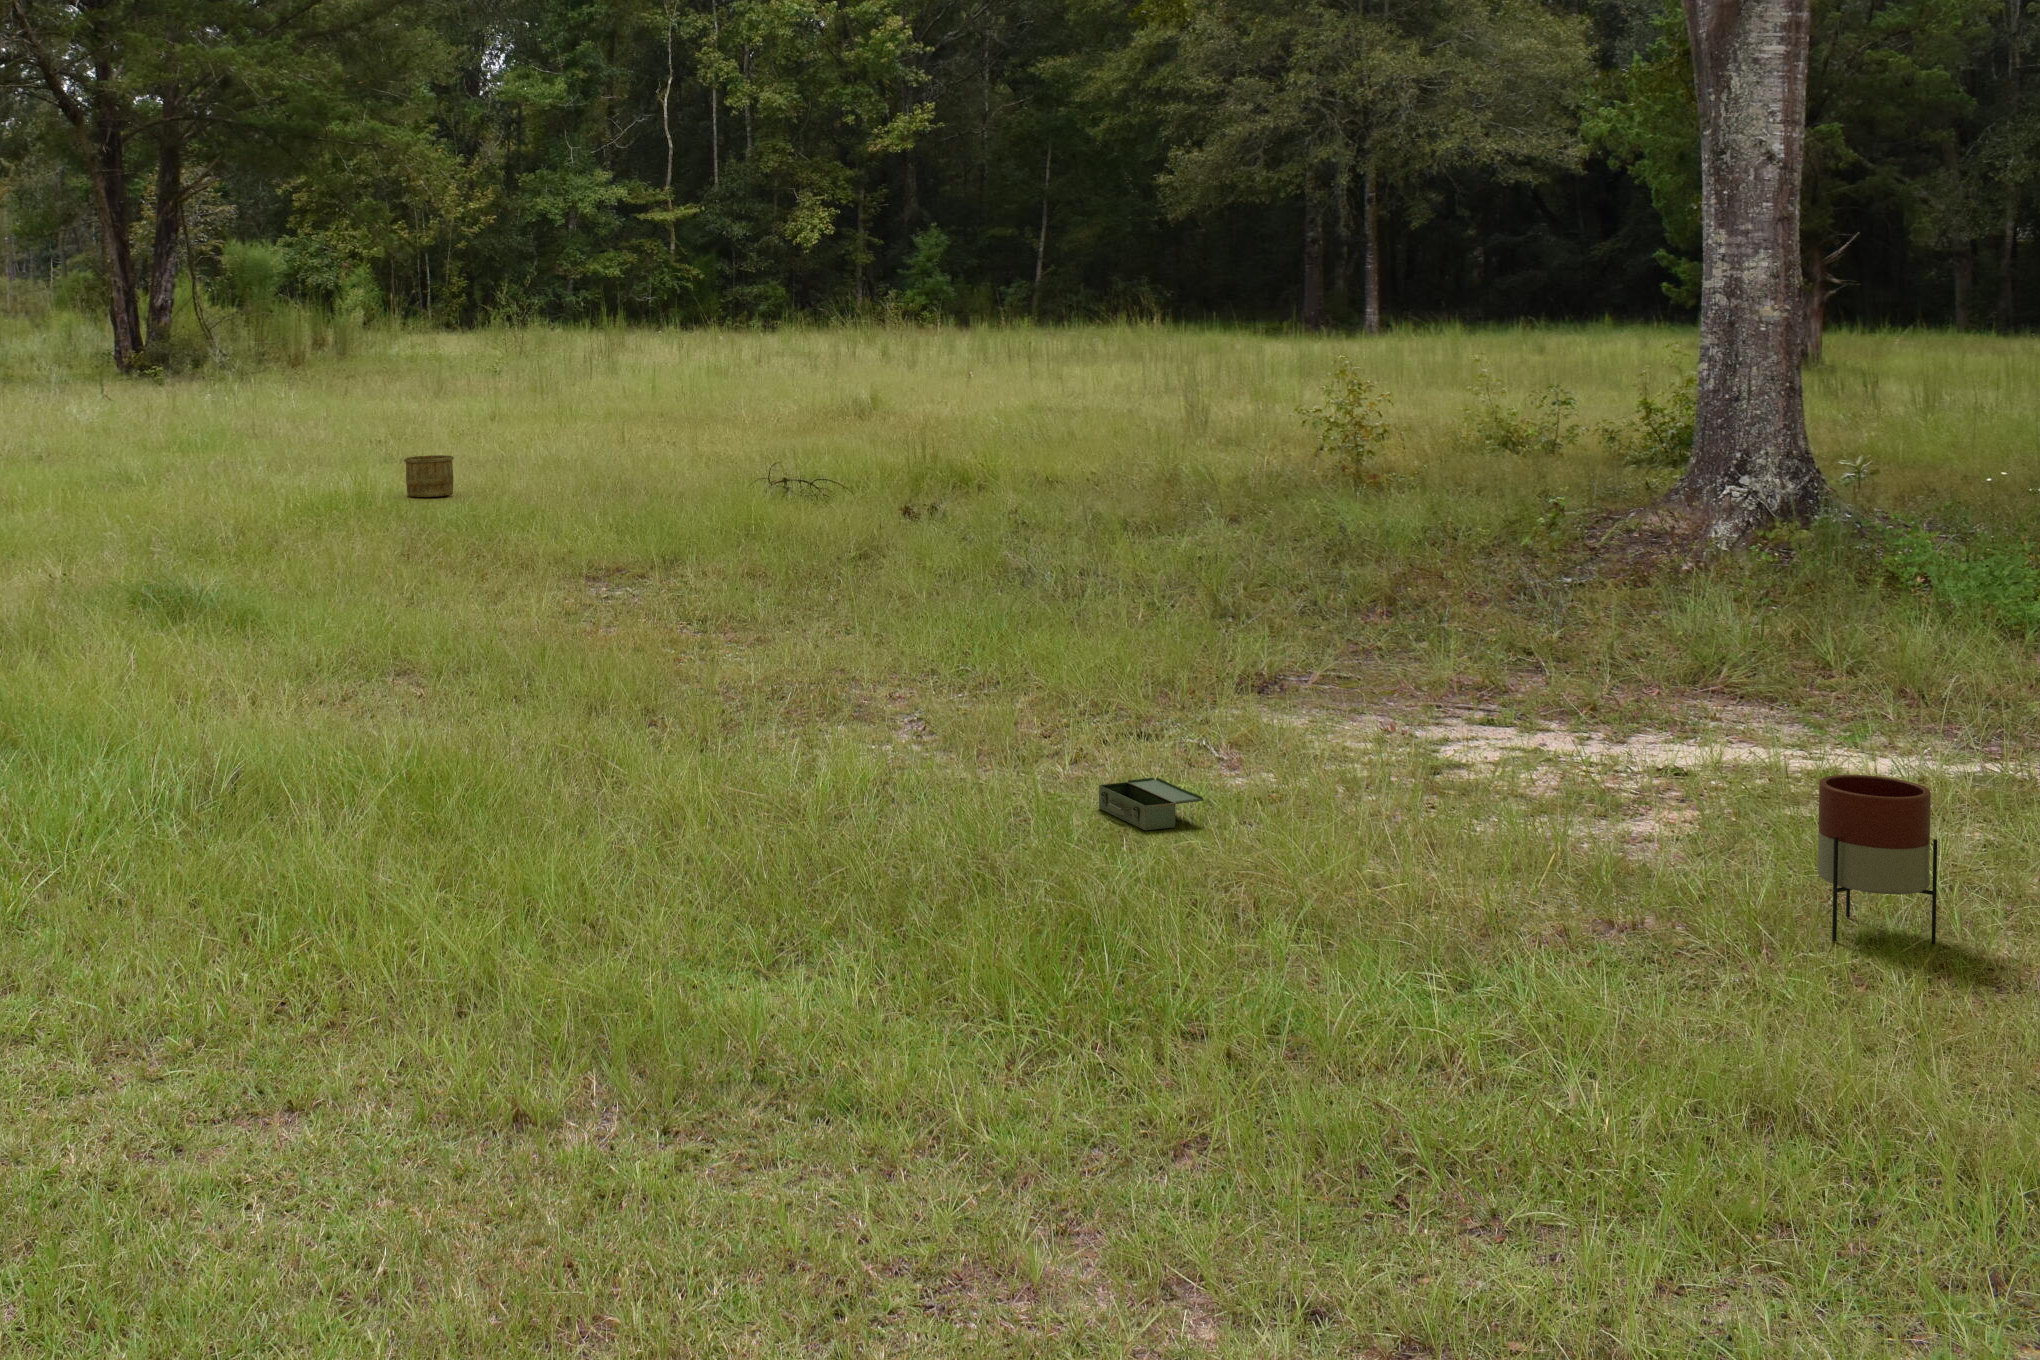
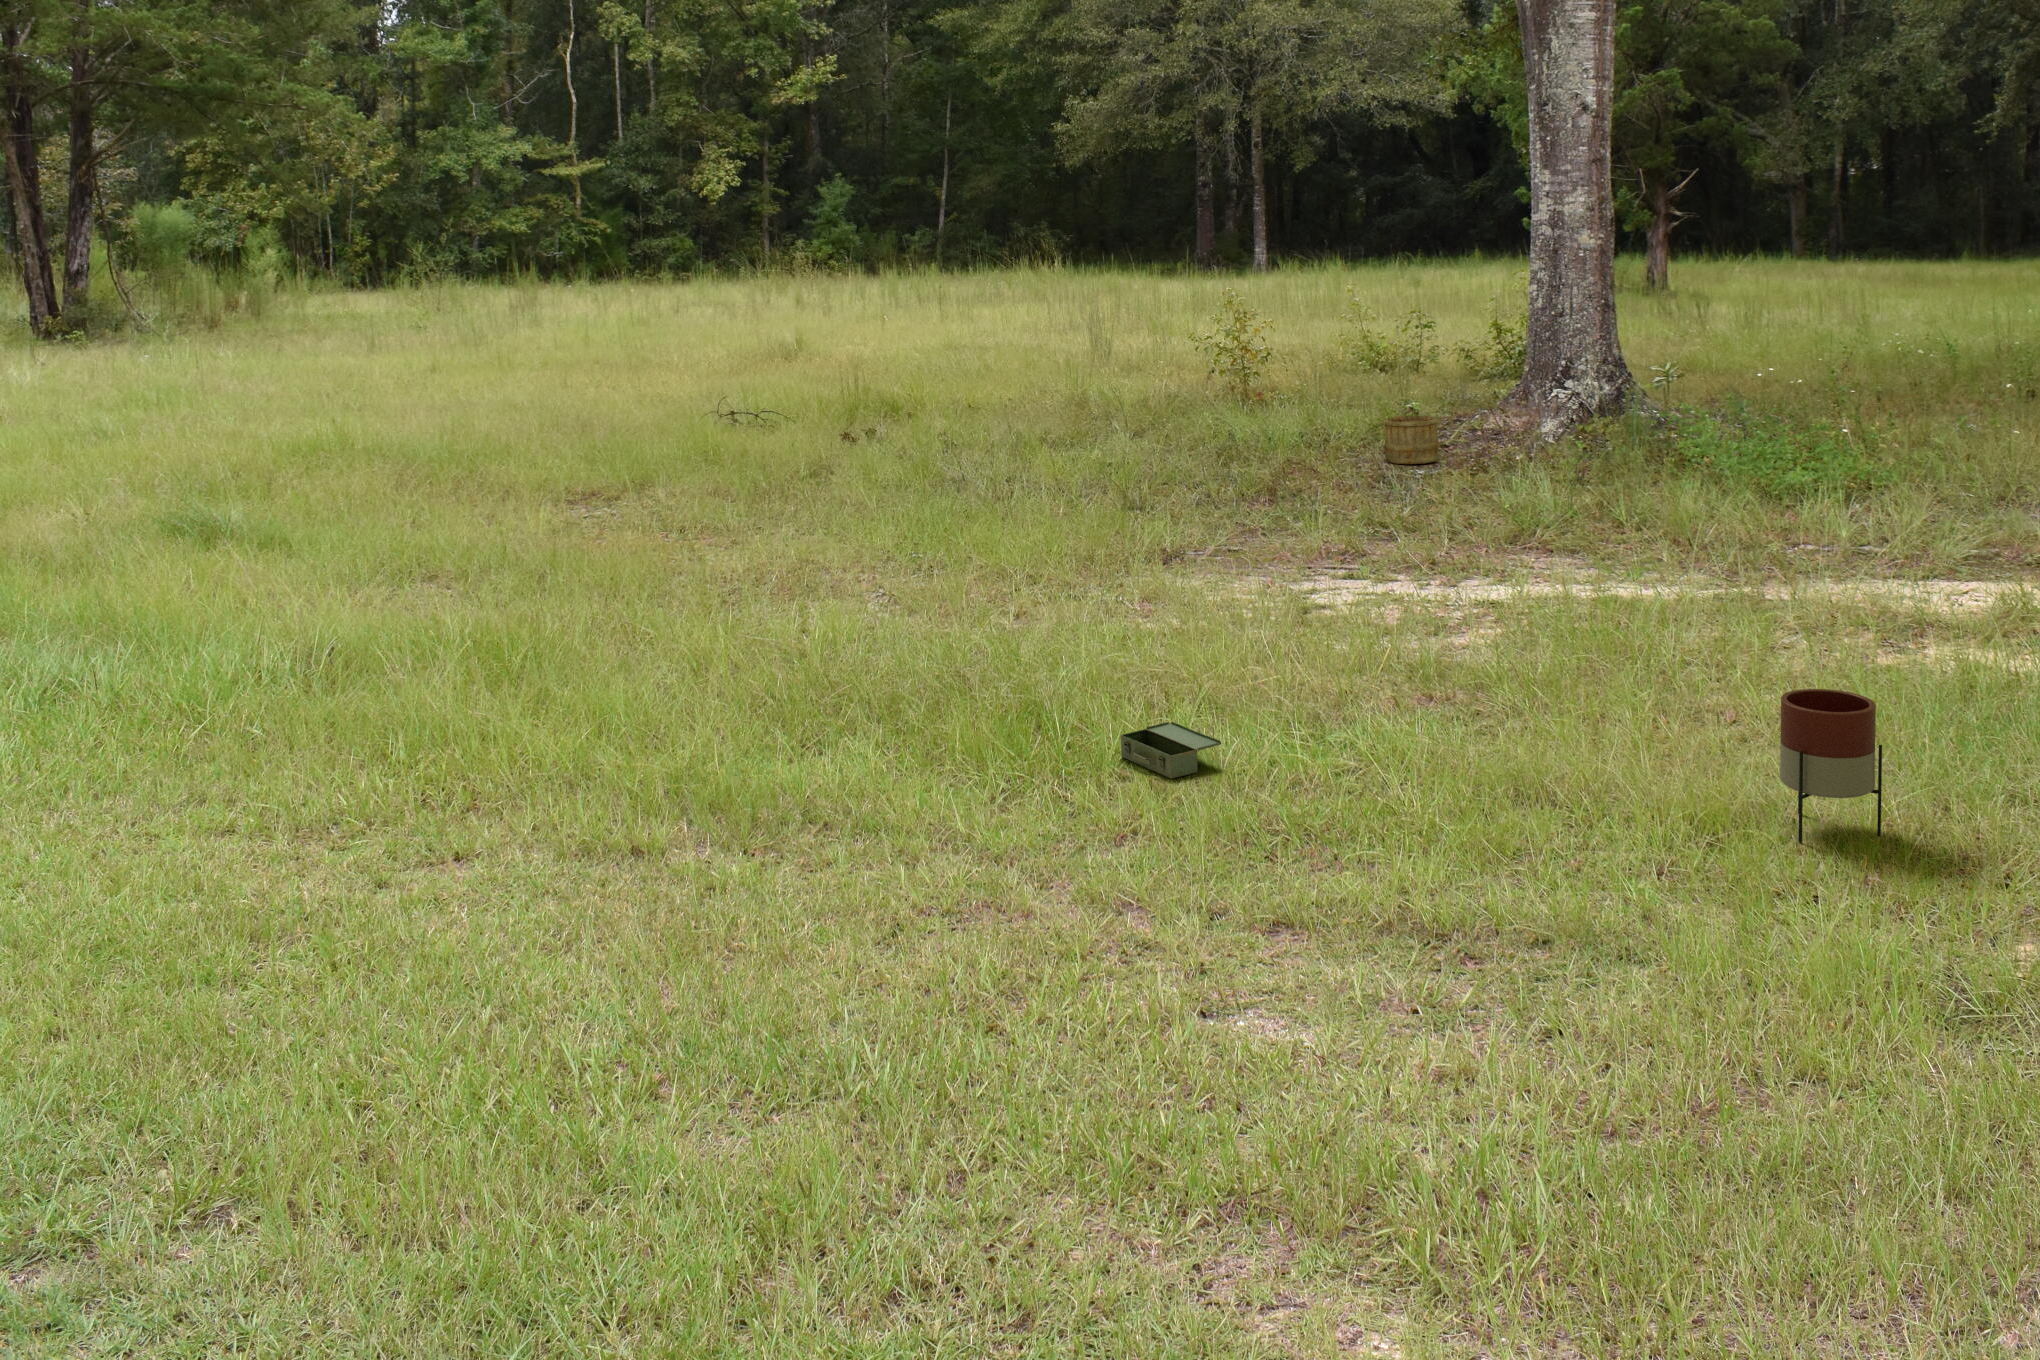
wooden bucket: present [404,455,454,497] -> present [1383,415,1439,464]

